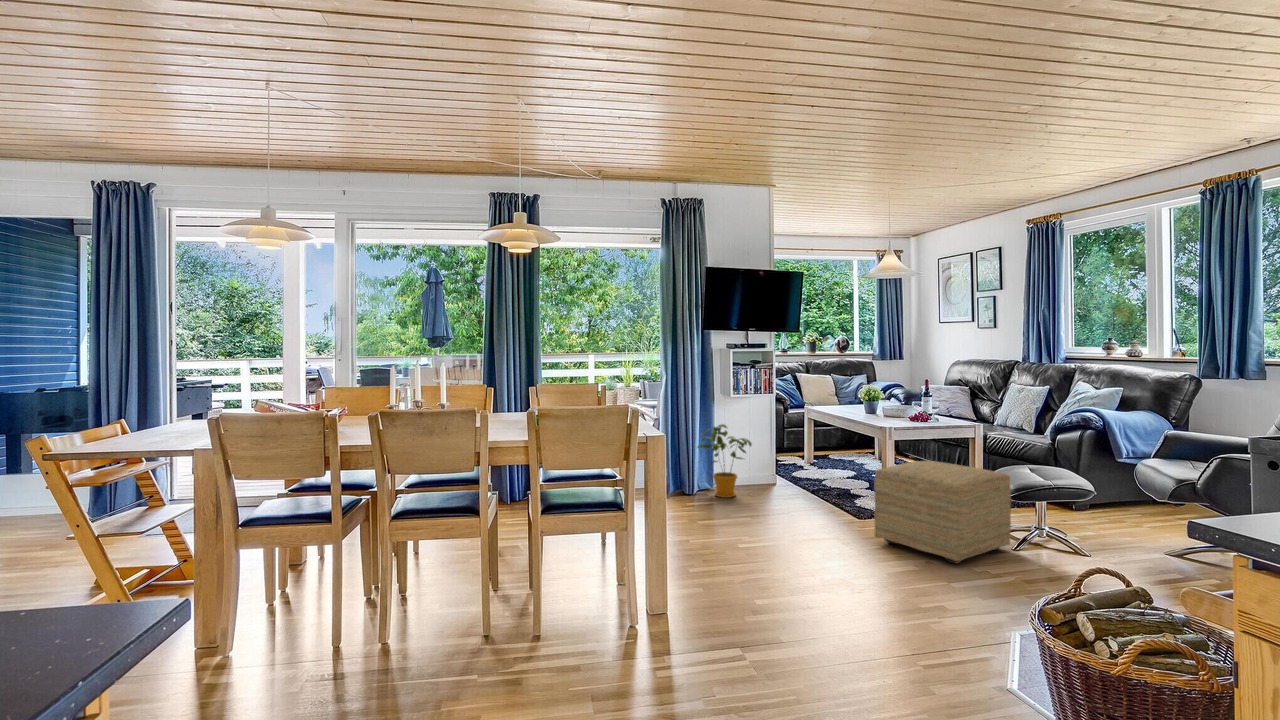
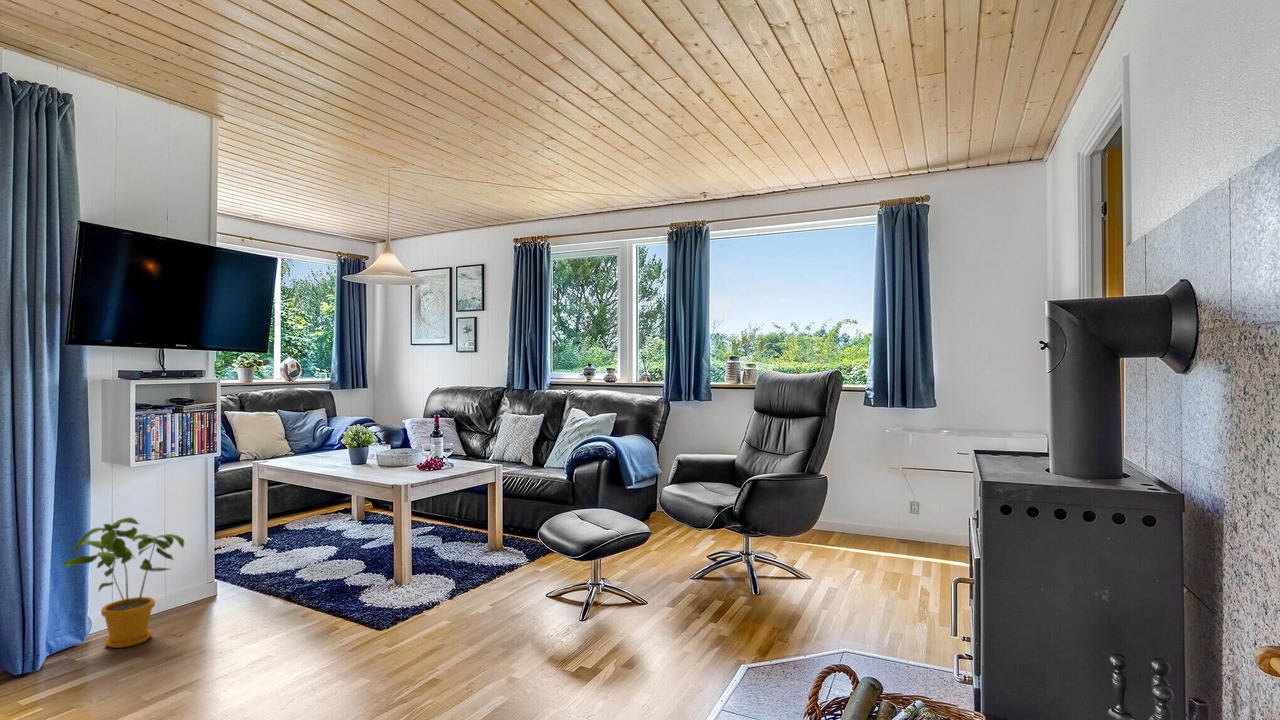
ottoman: present [874,461,1011,563] -> none [420,528,576,667]

